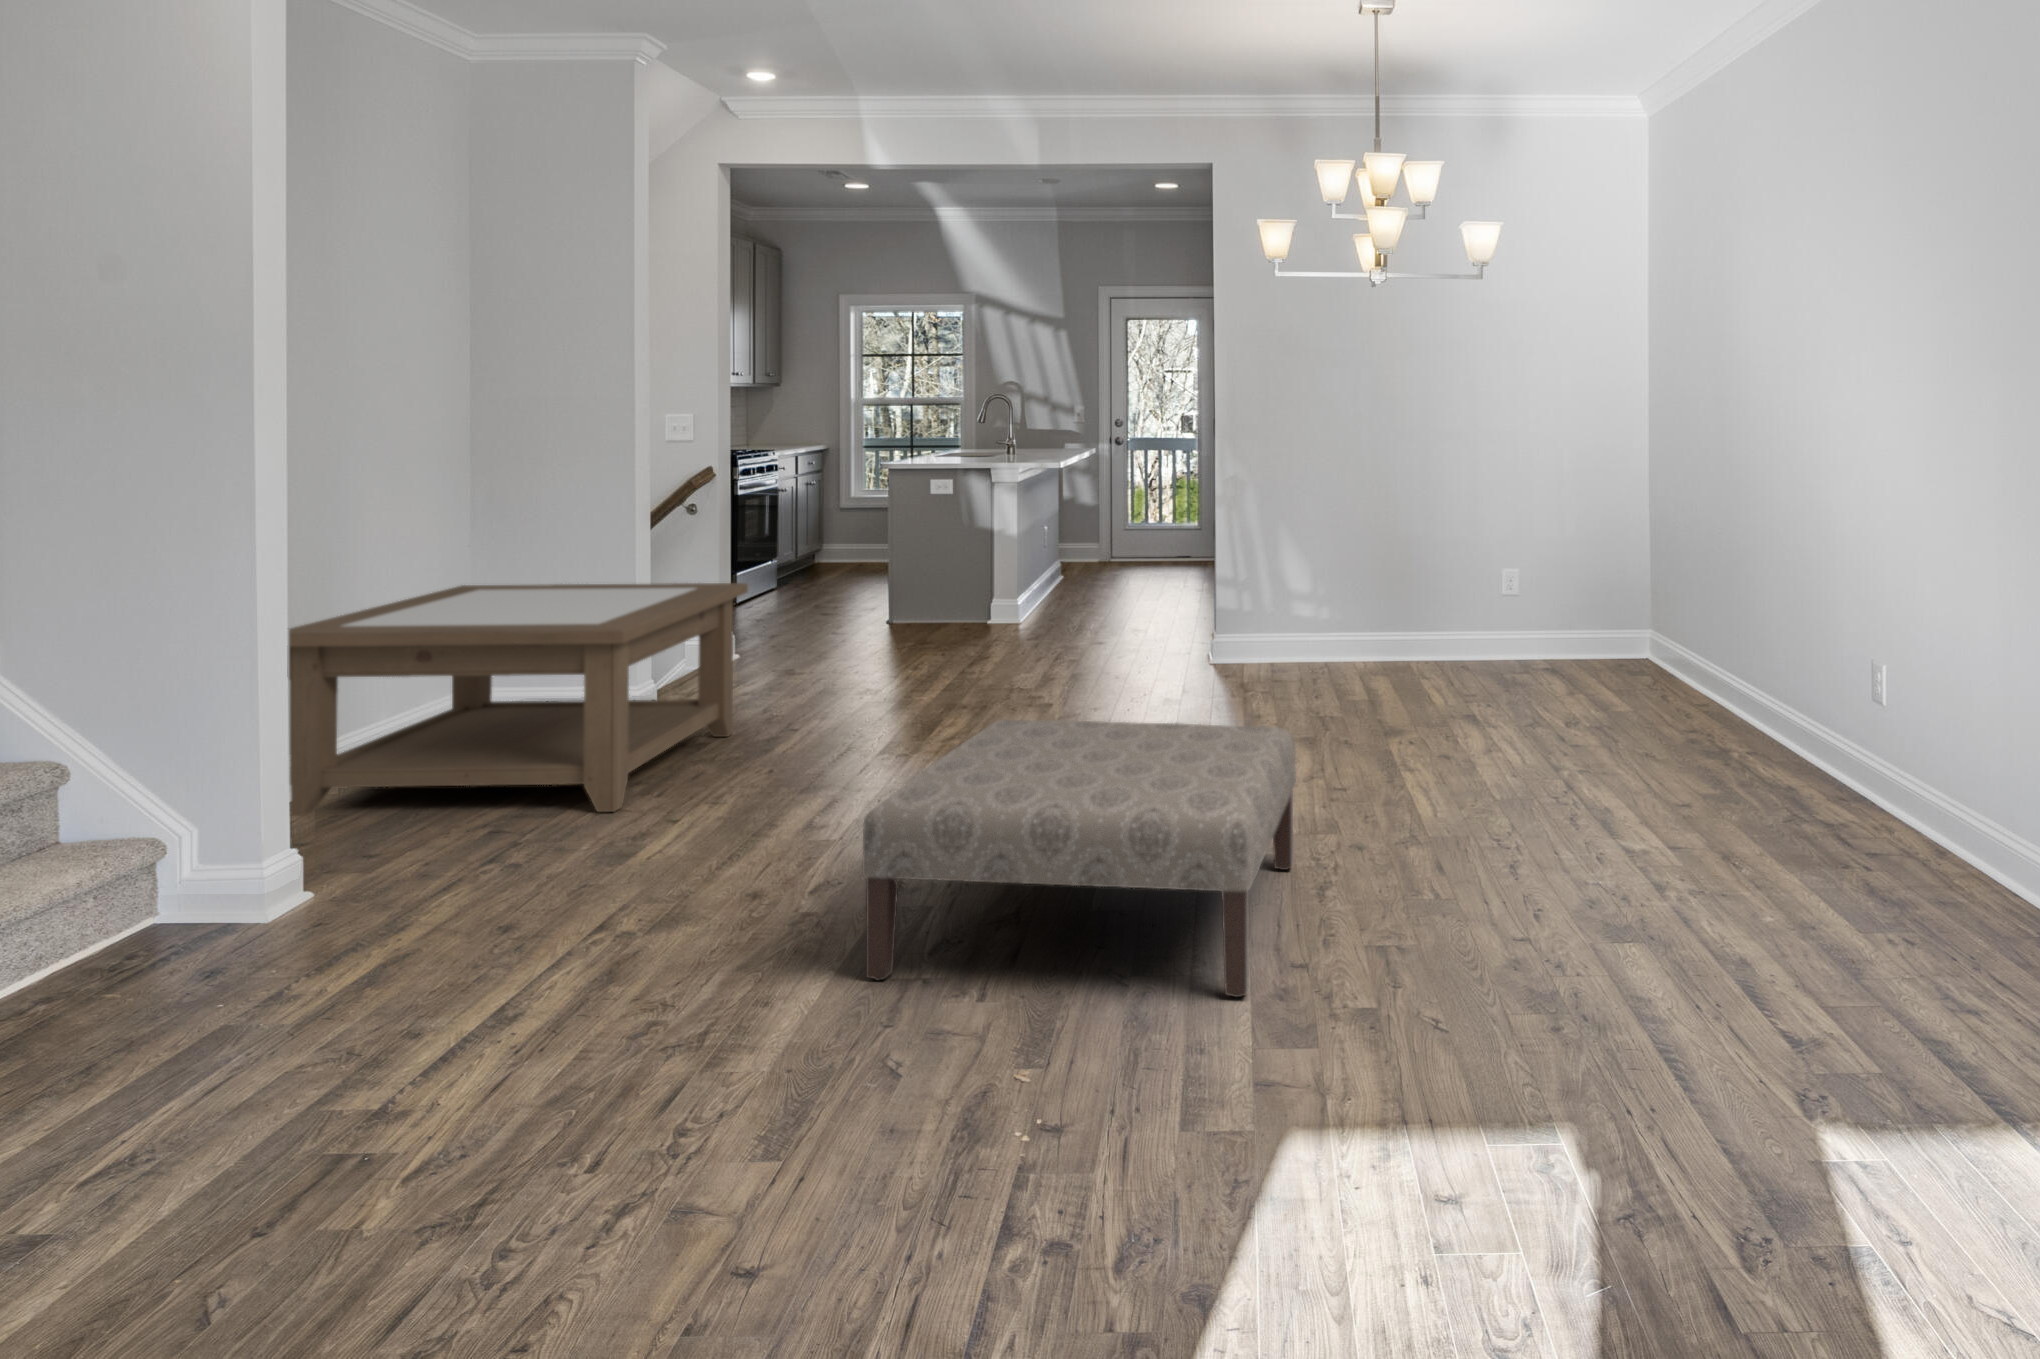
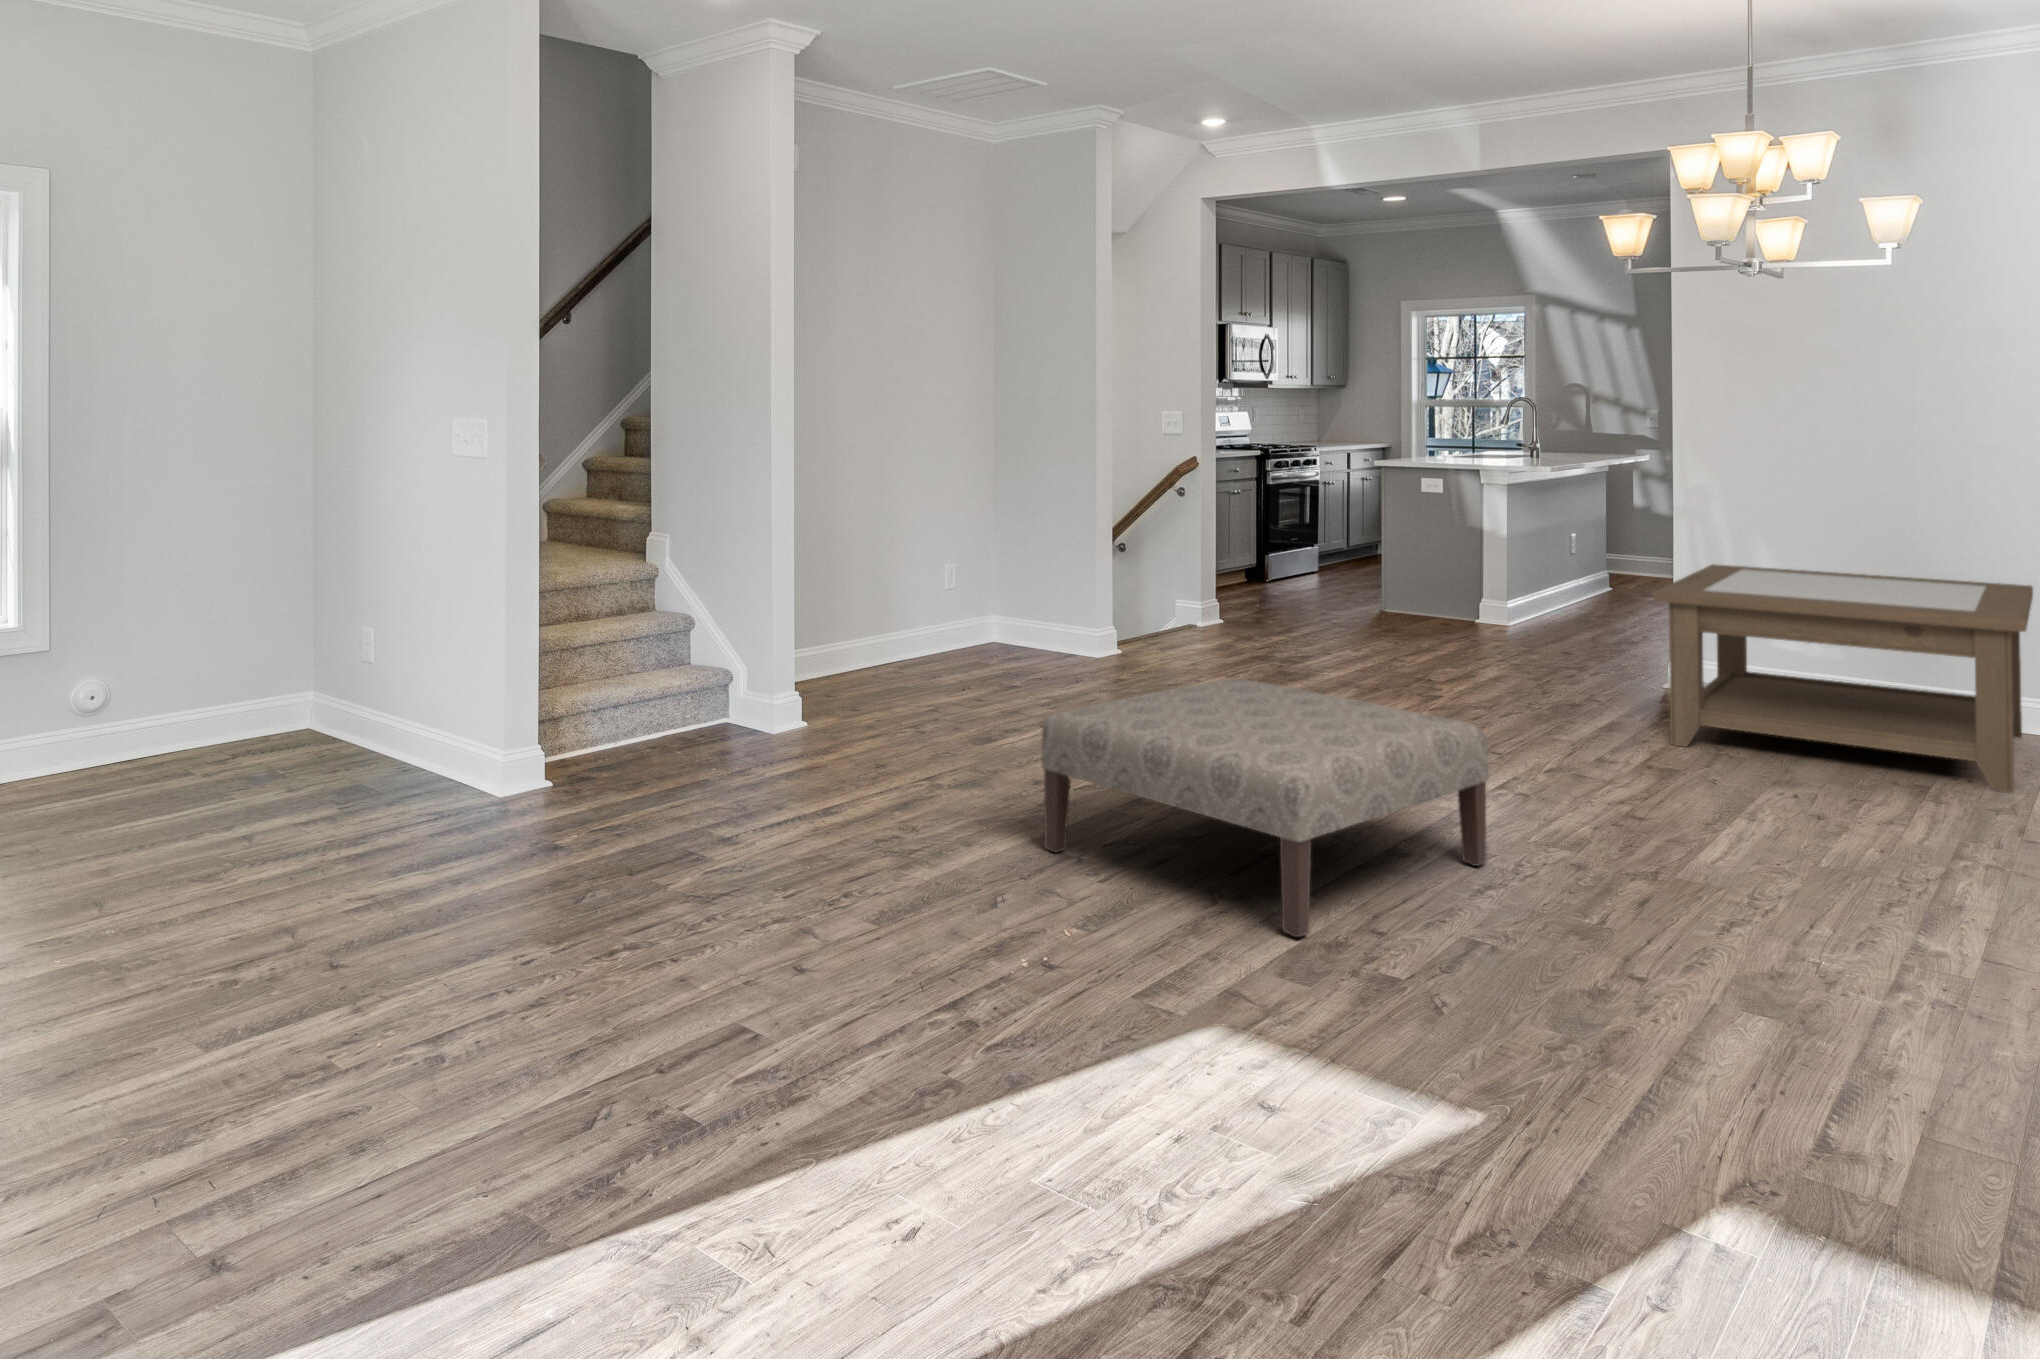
coffee table: present [287,583,748,816] -> present [1654,564,2033,793]

